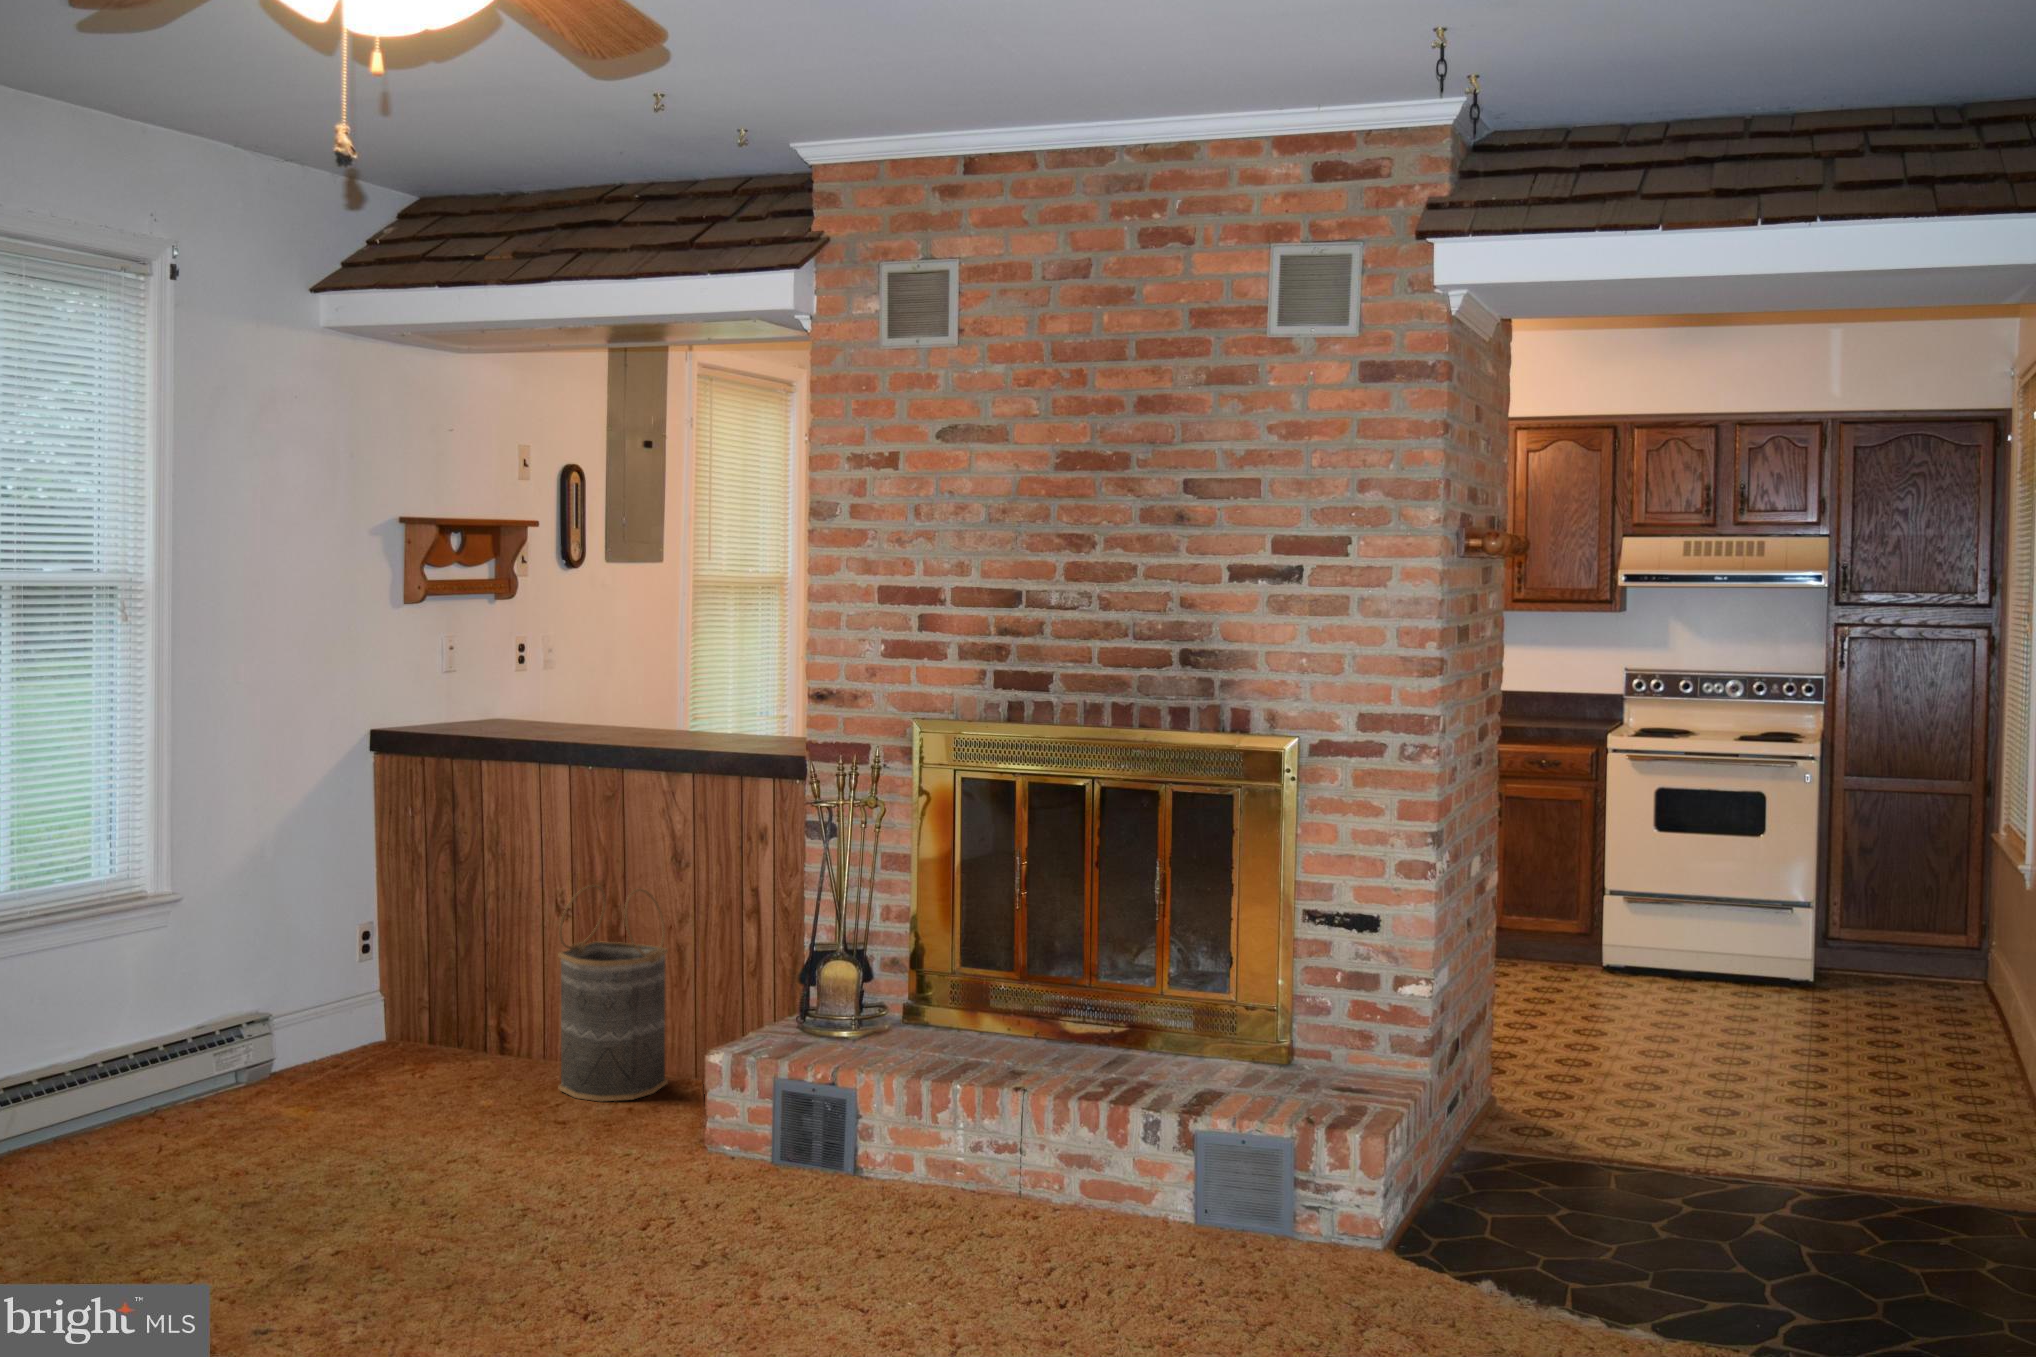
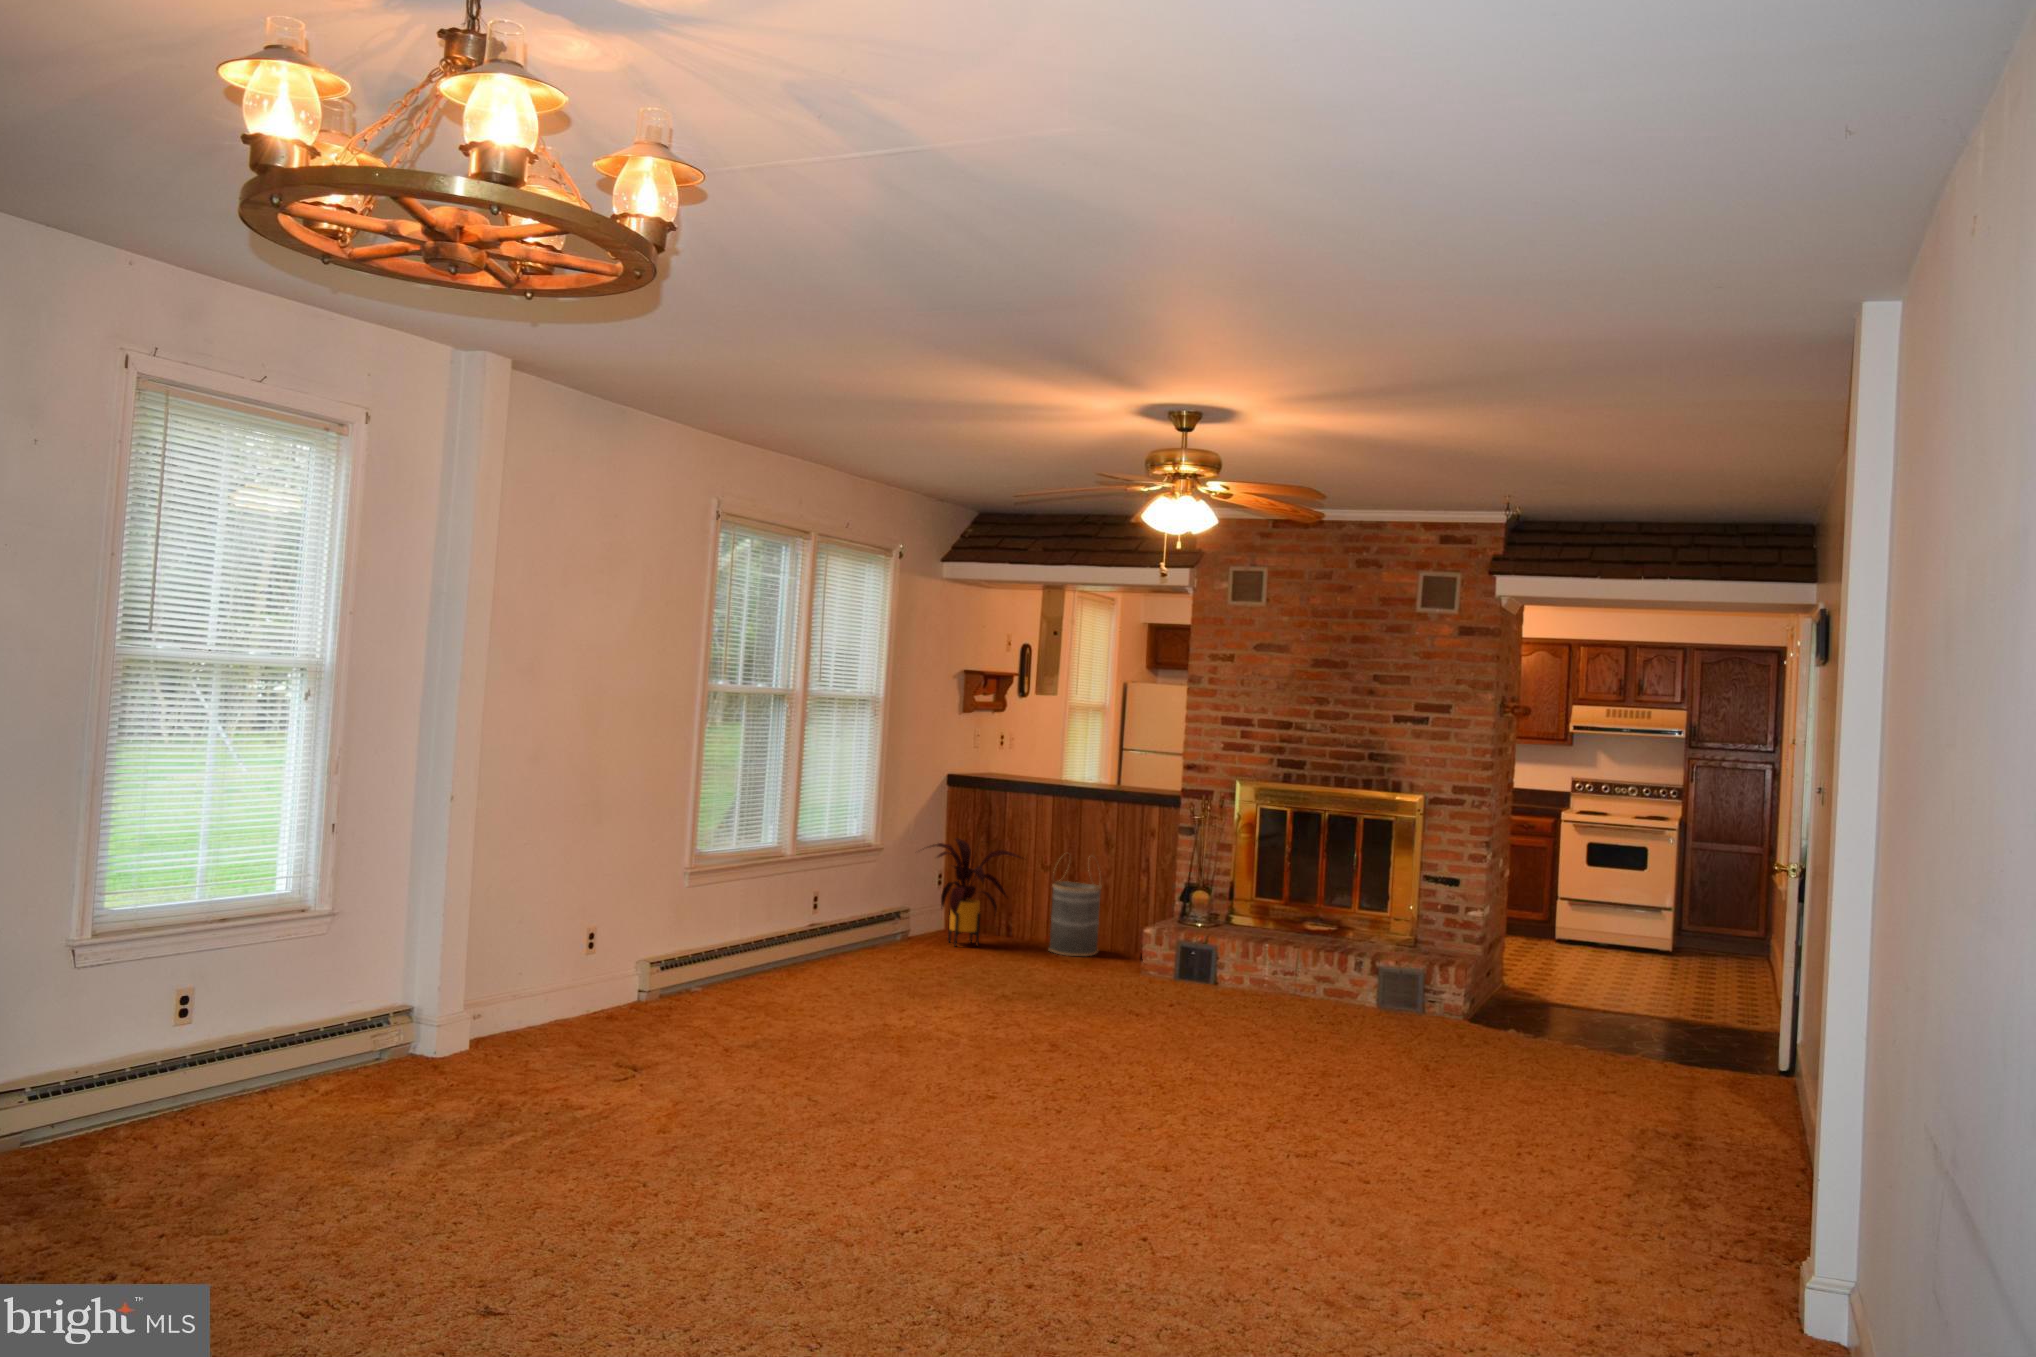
house plant: none [286,862,509,1094] -> present [931,838,1021,946]

